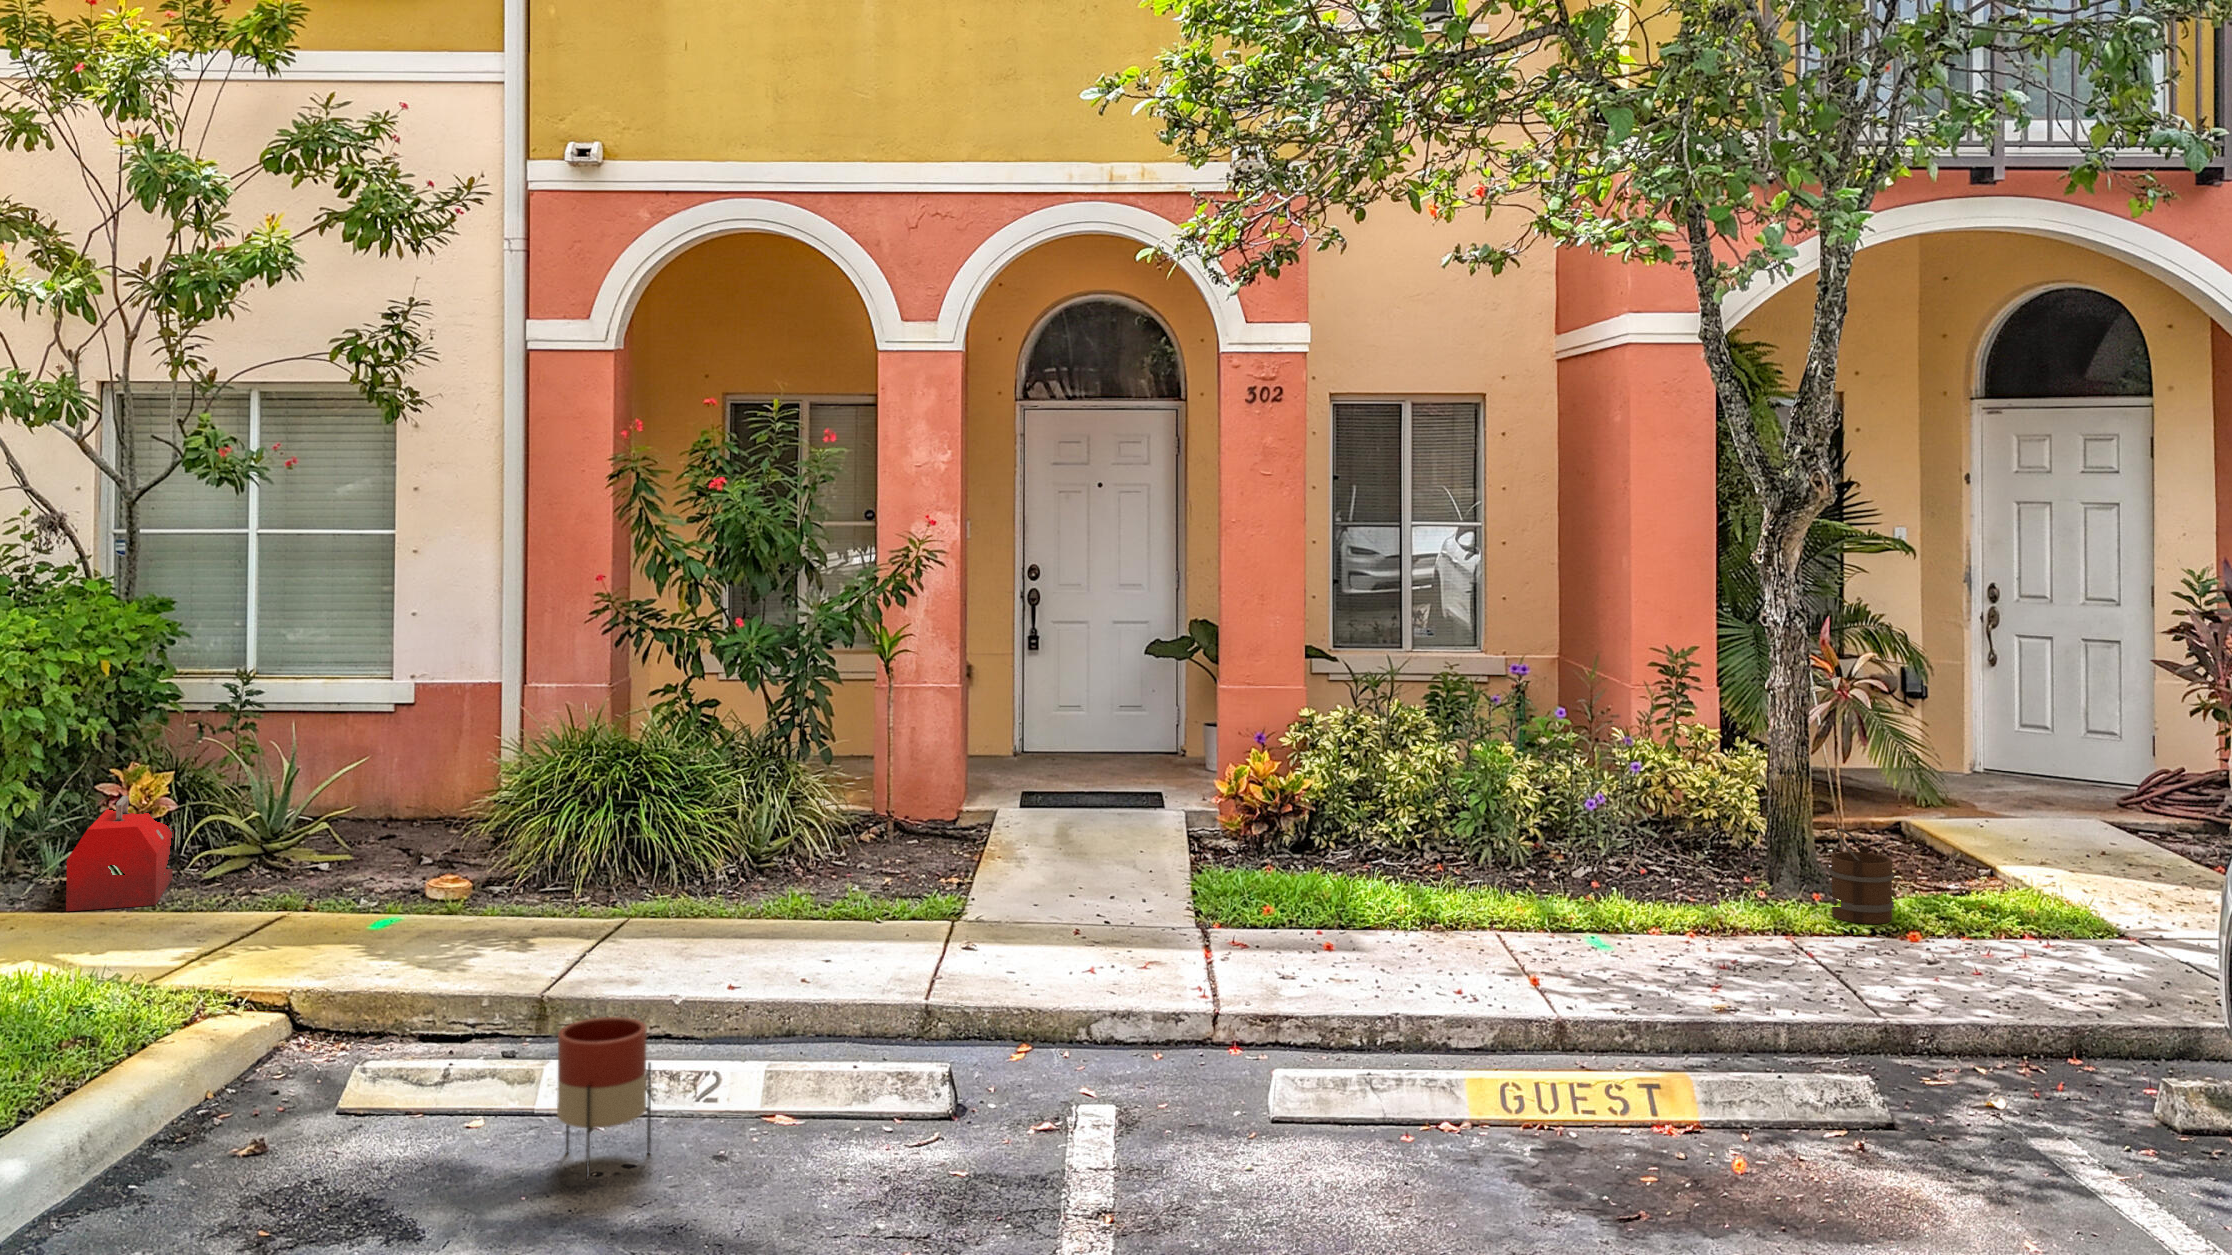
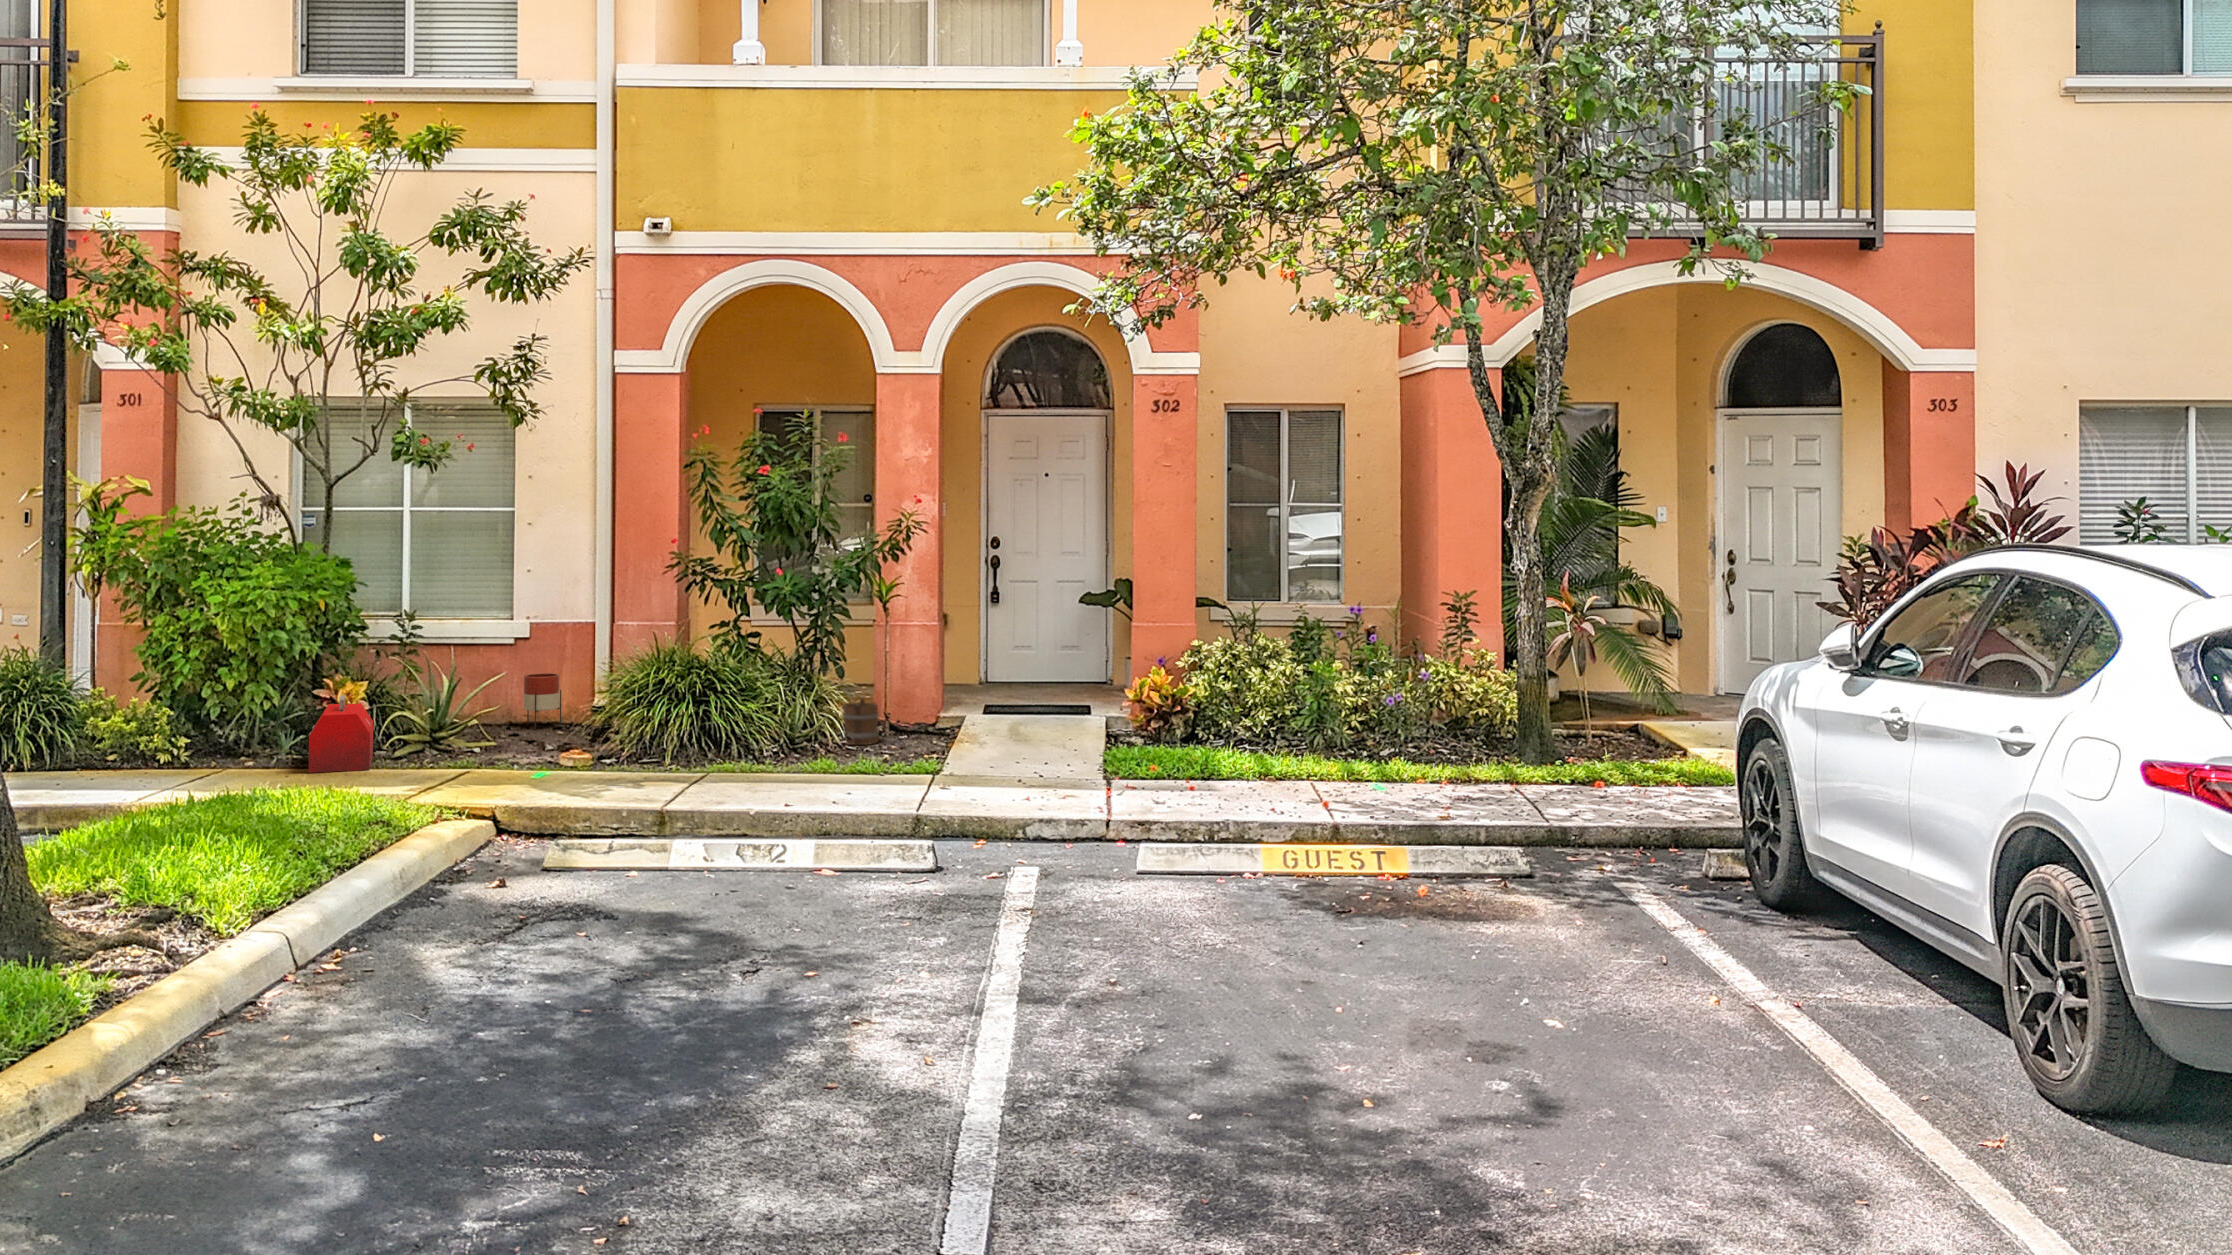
bucket: present [1828,829,1894,924] -> present [842,689,879,745]
planter: present [557,1017,651,1179] -> present [523,673,561,730]

